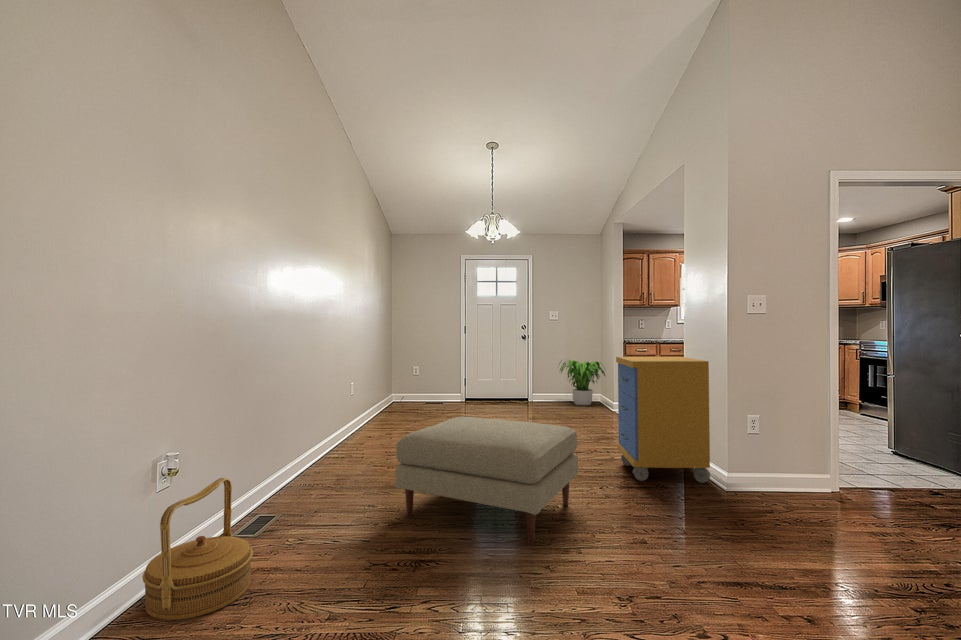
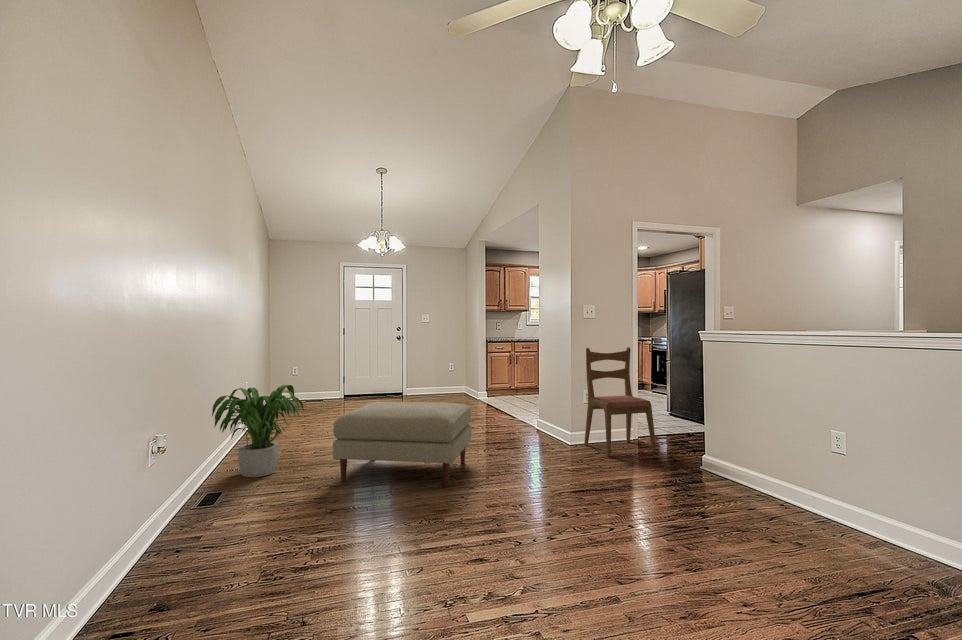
dining chair: none [749,355,873,520] -> present [584,347,656,457]
storage cabinet: present [616,357,711,483] -> none [491,351,560,445]
potted plant: present [559,359,605,405] -> present [212,385,304,477]
woven basket: present [142,478,253,620] -> none [153,452,242,560]

